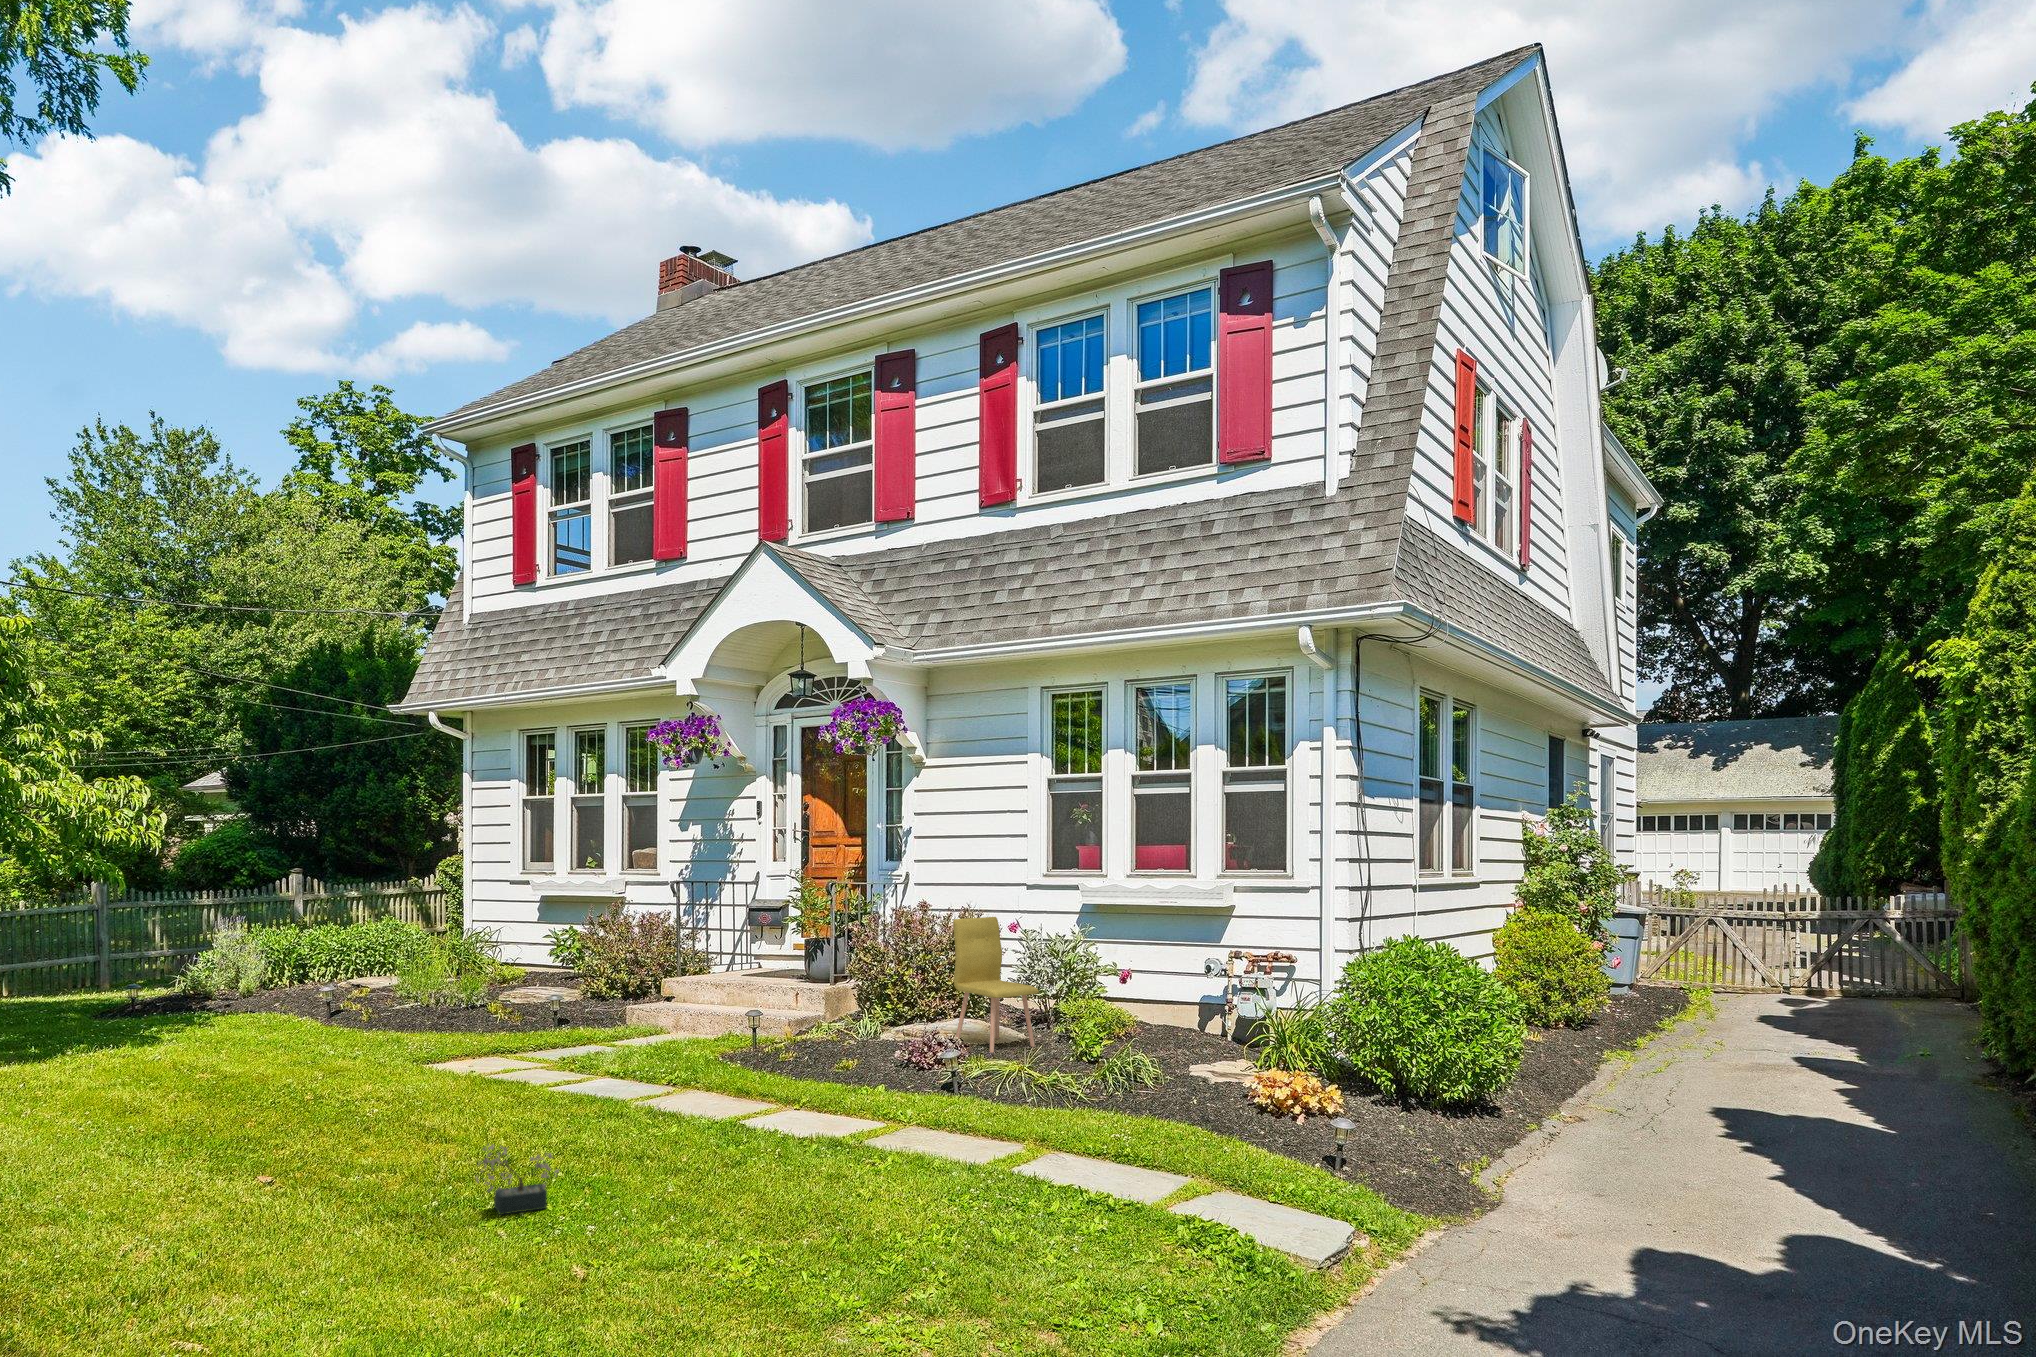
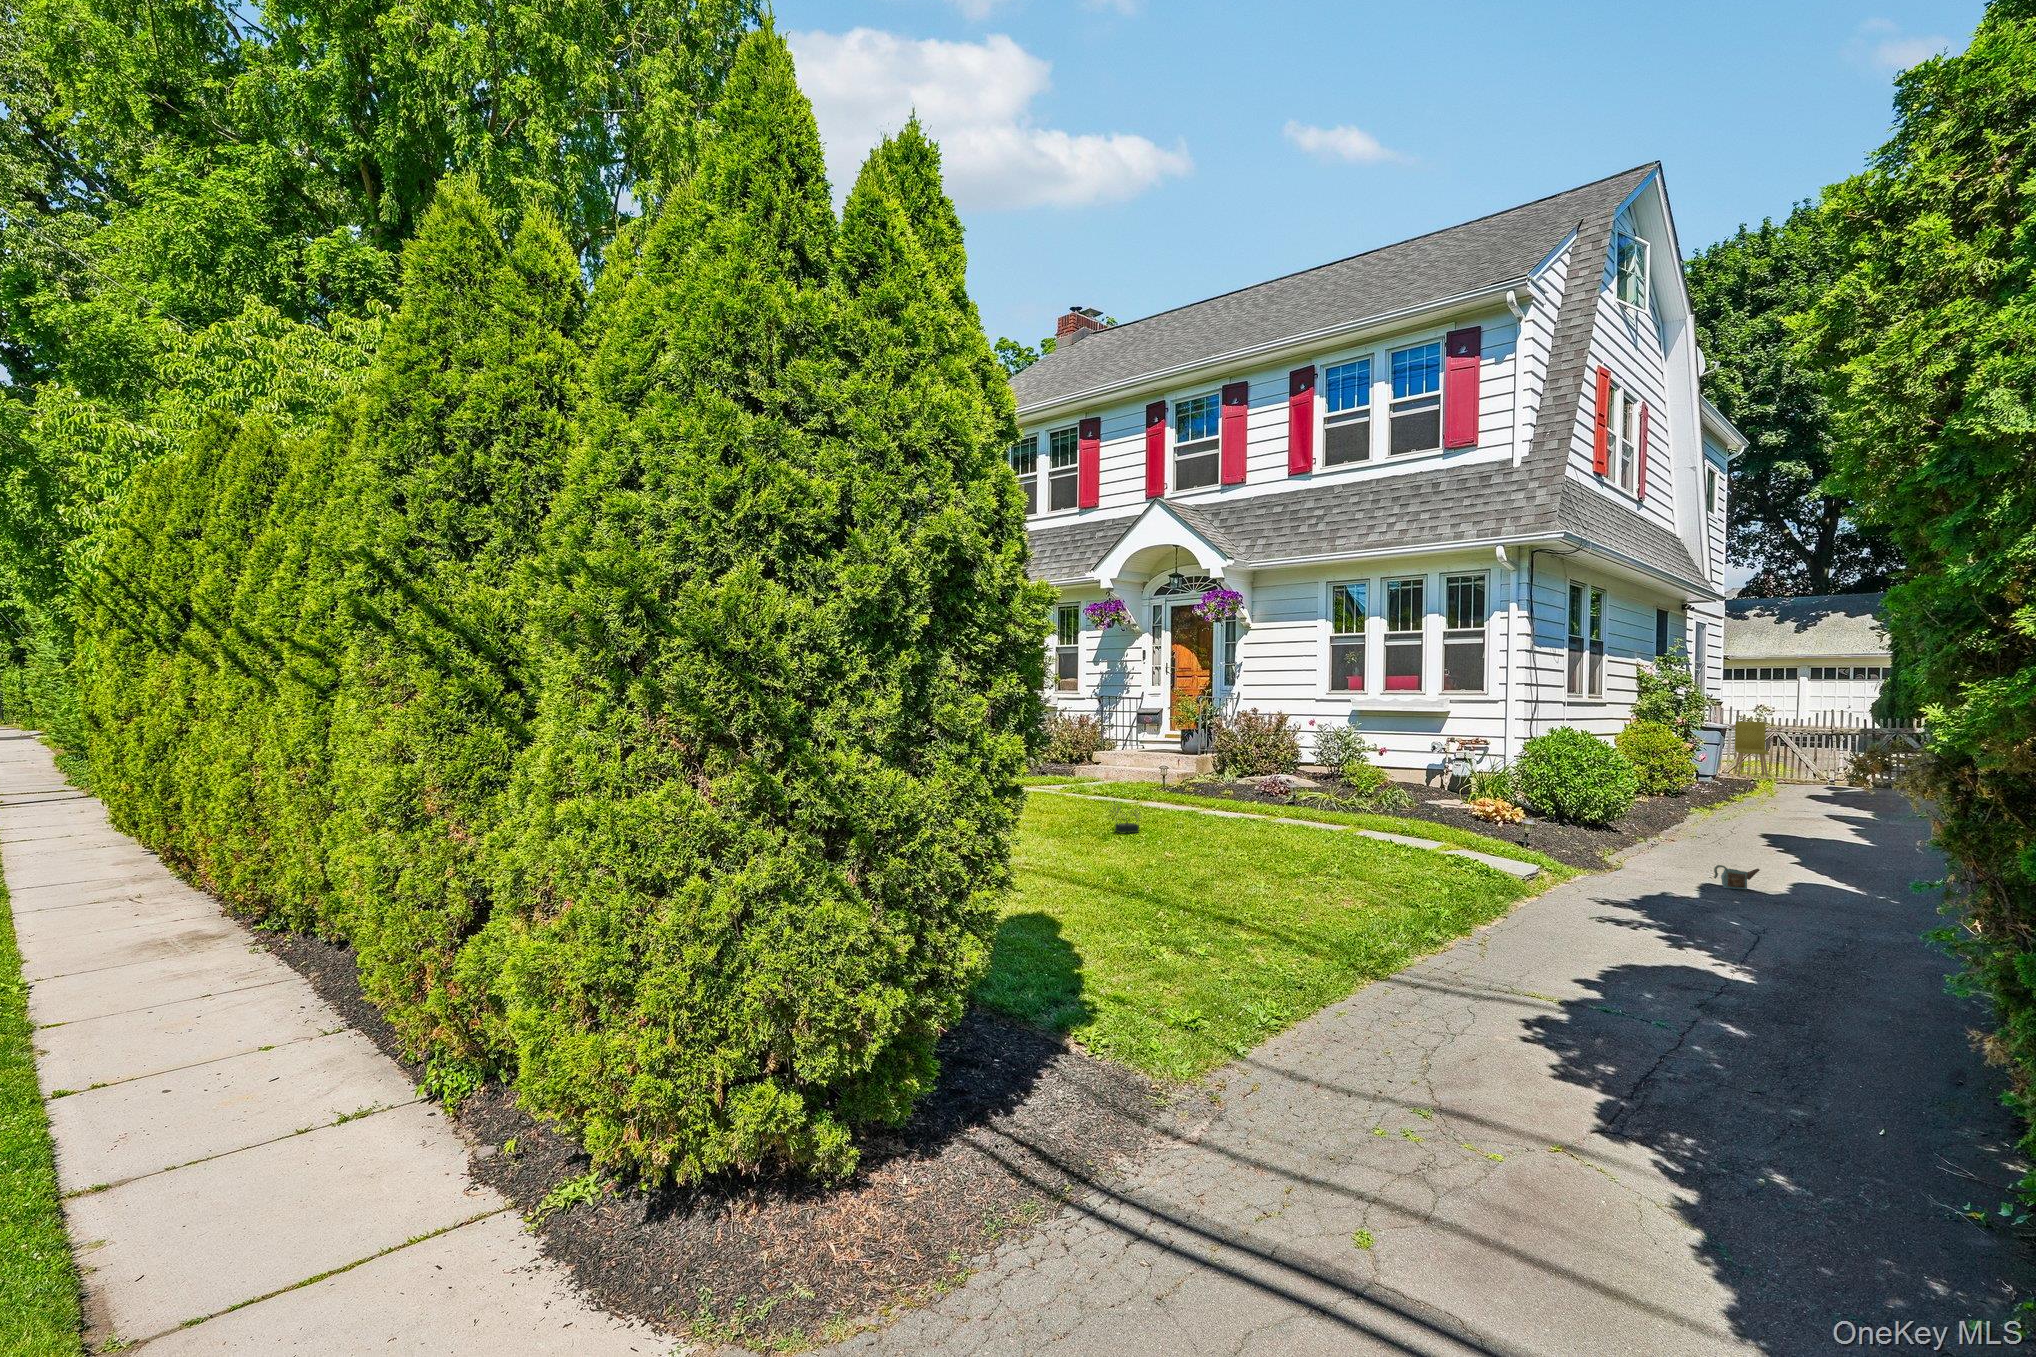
chair: present [953,917,1039,1053] -> present [1734,721,1769,777]
watering can: none [1669,1239,1751,1288] -> present [1714,865,1760,889]

